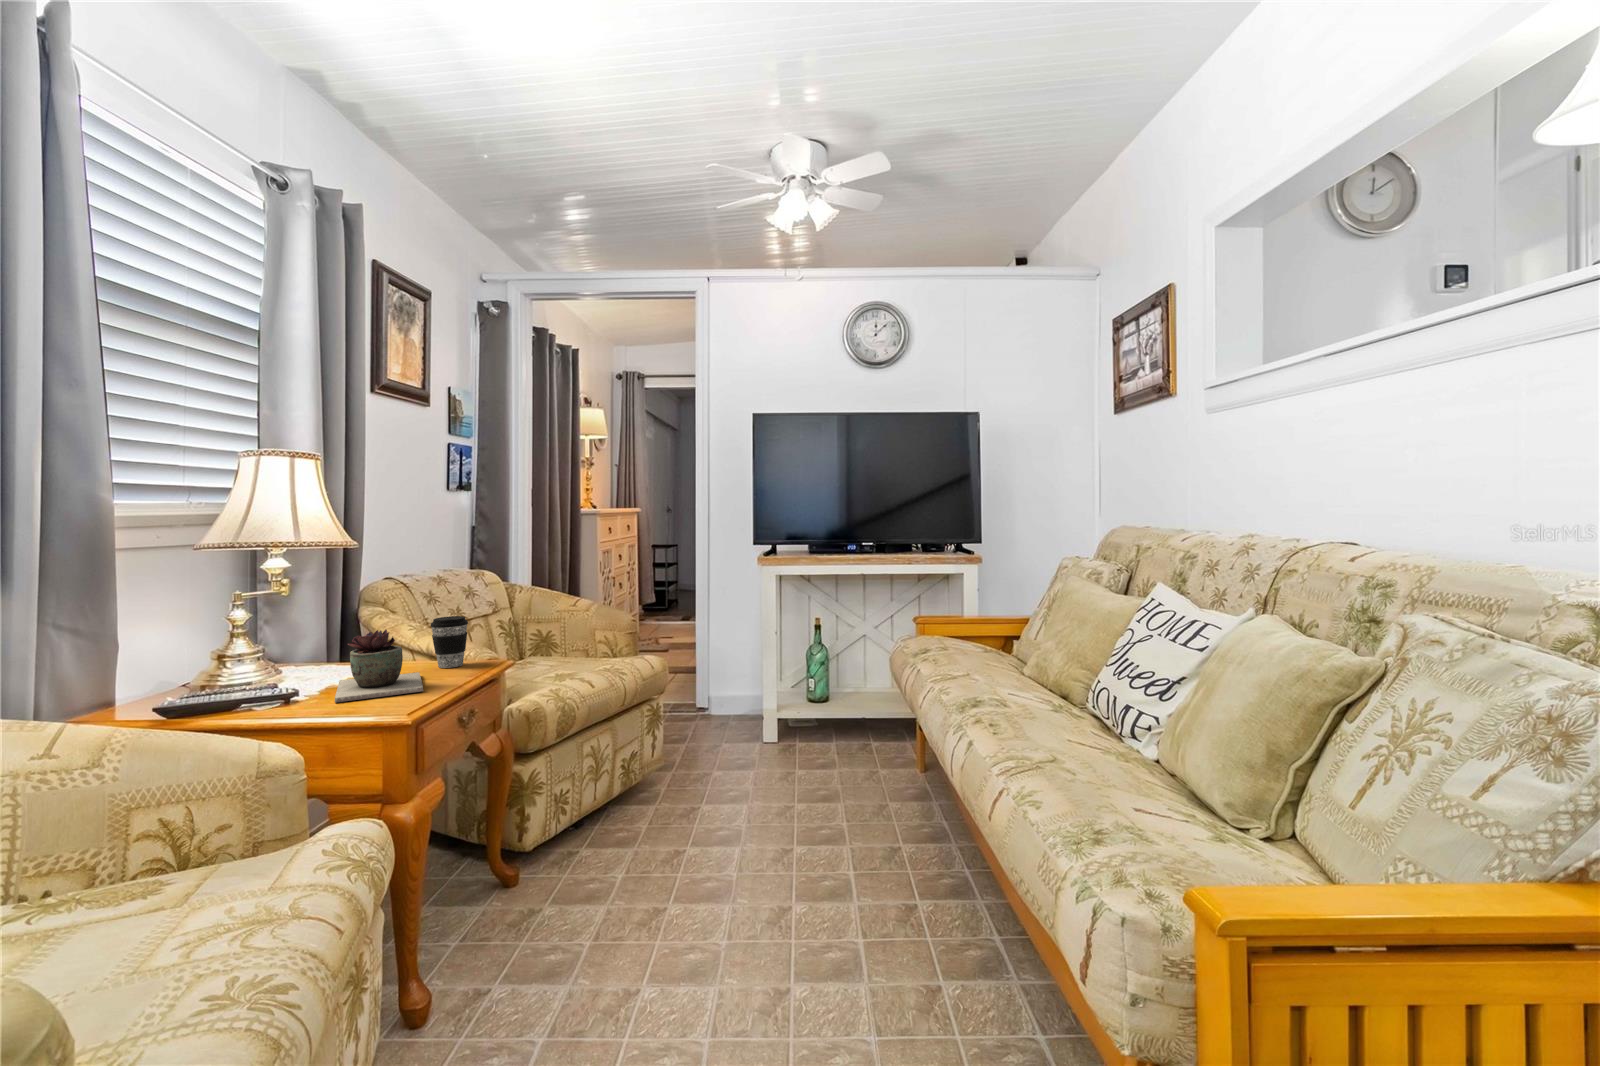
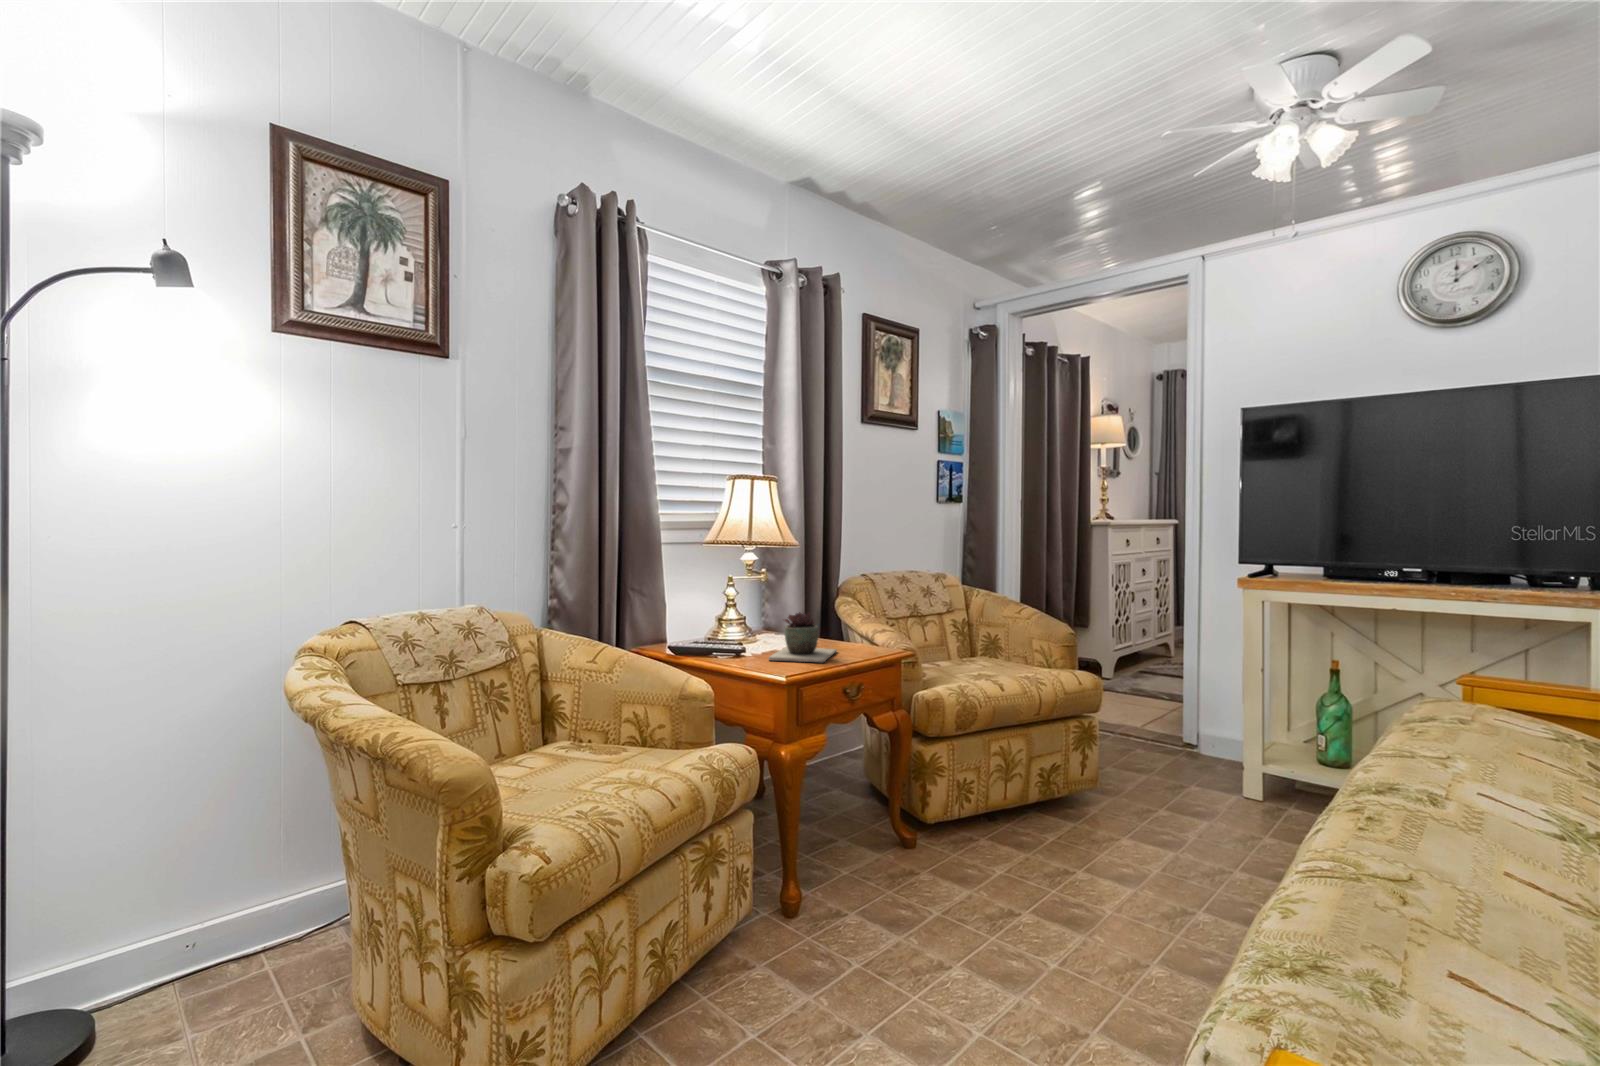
coffee cup: present [431,616,468,668] -> none [851,608,879,649]

